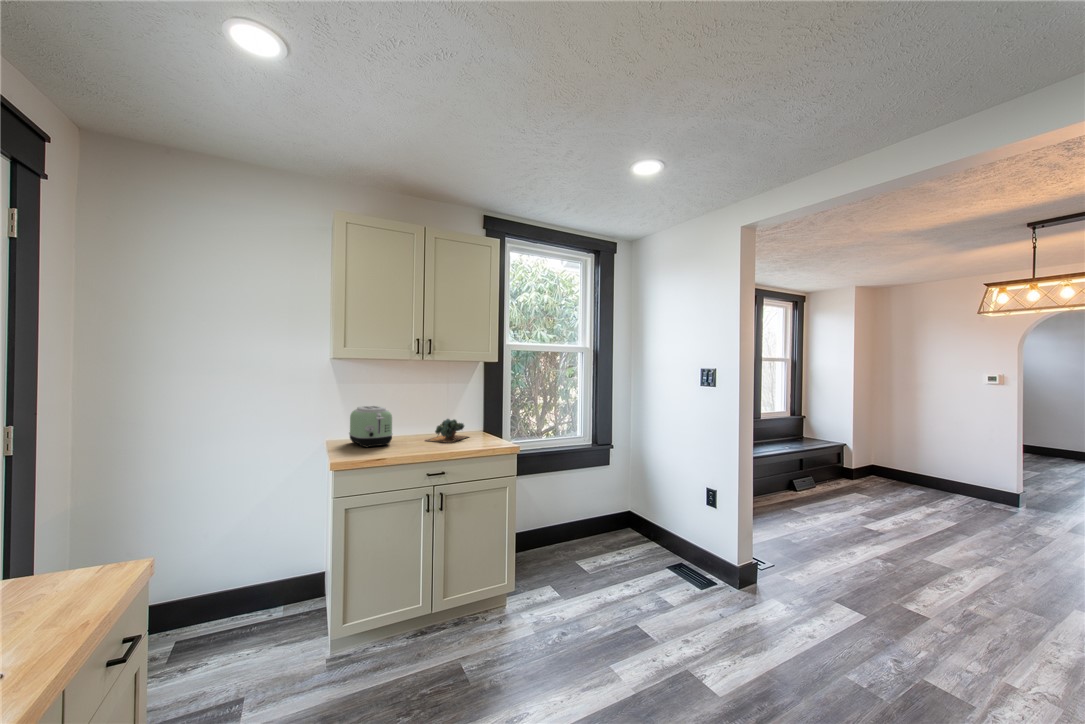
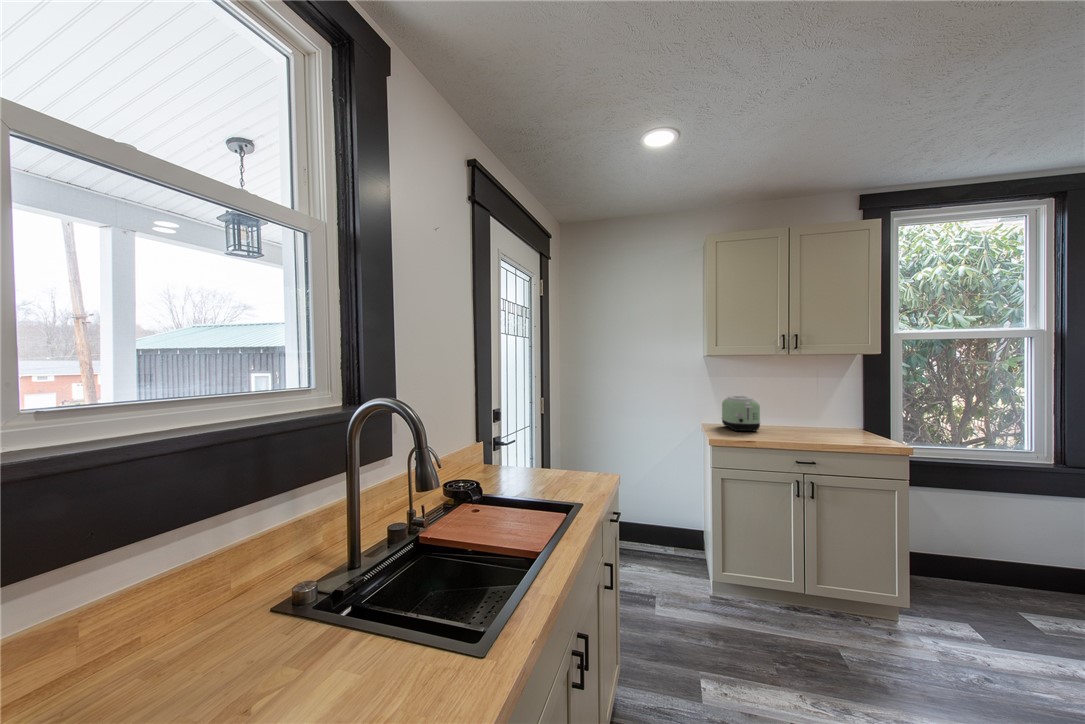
succulent plant: present [426,419,468,443] -> none [793,412,847,437]

